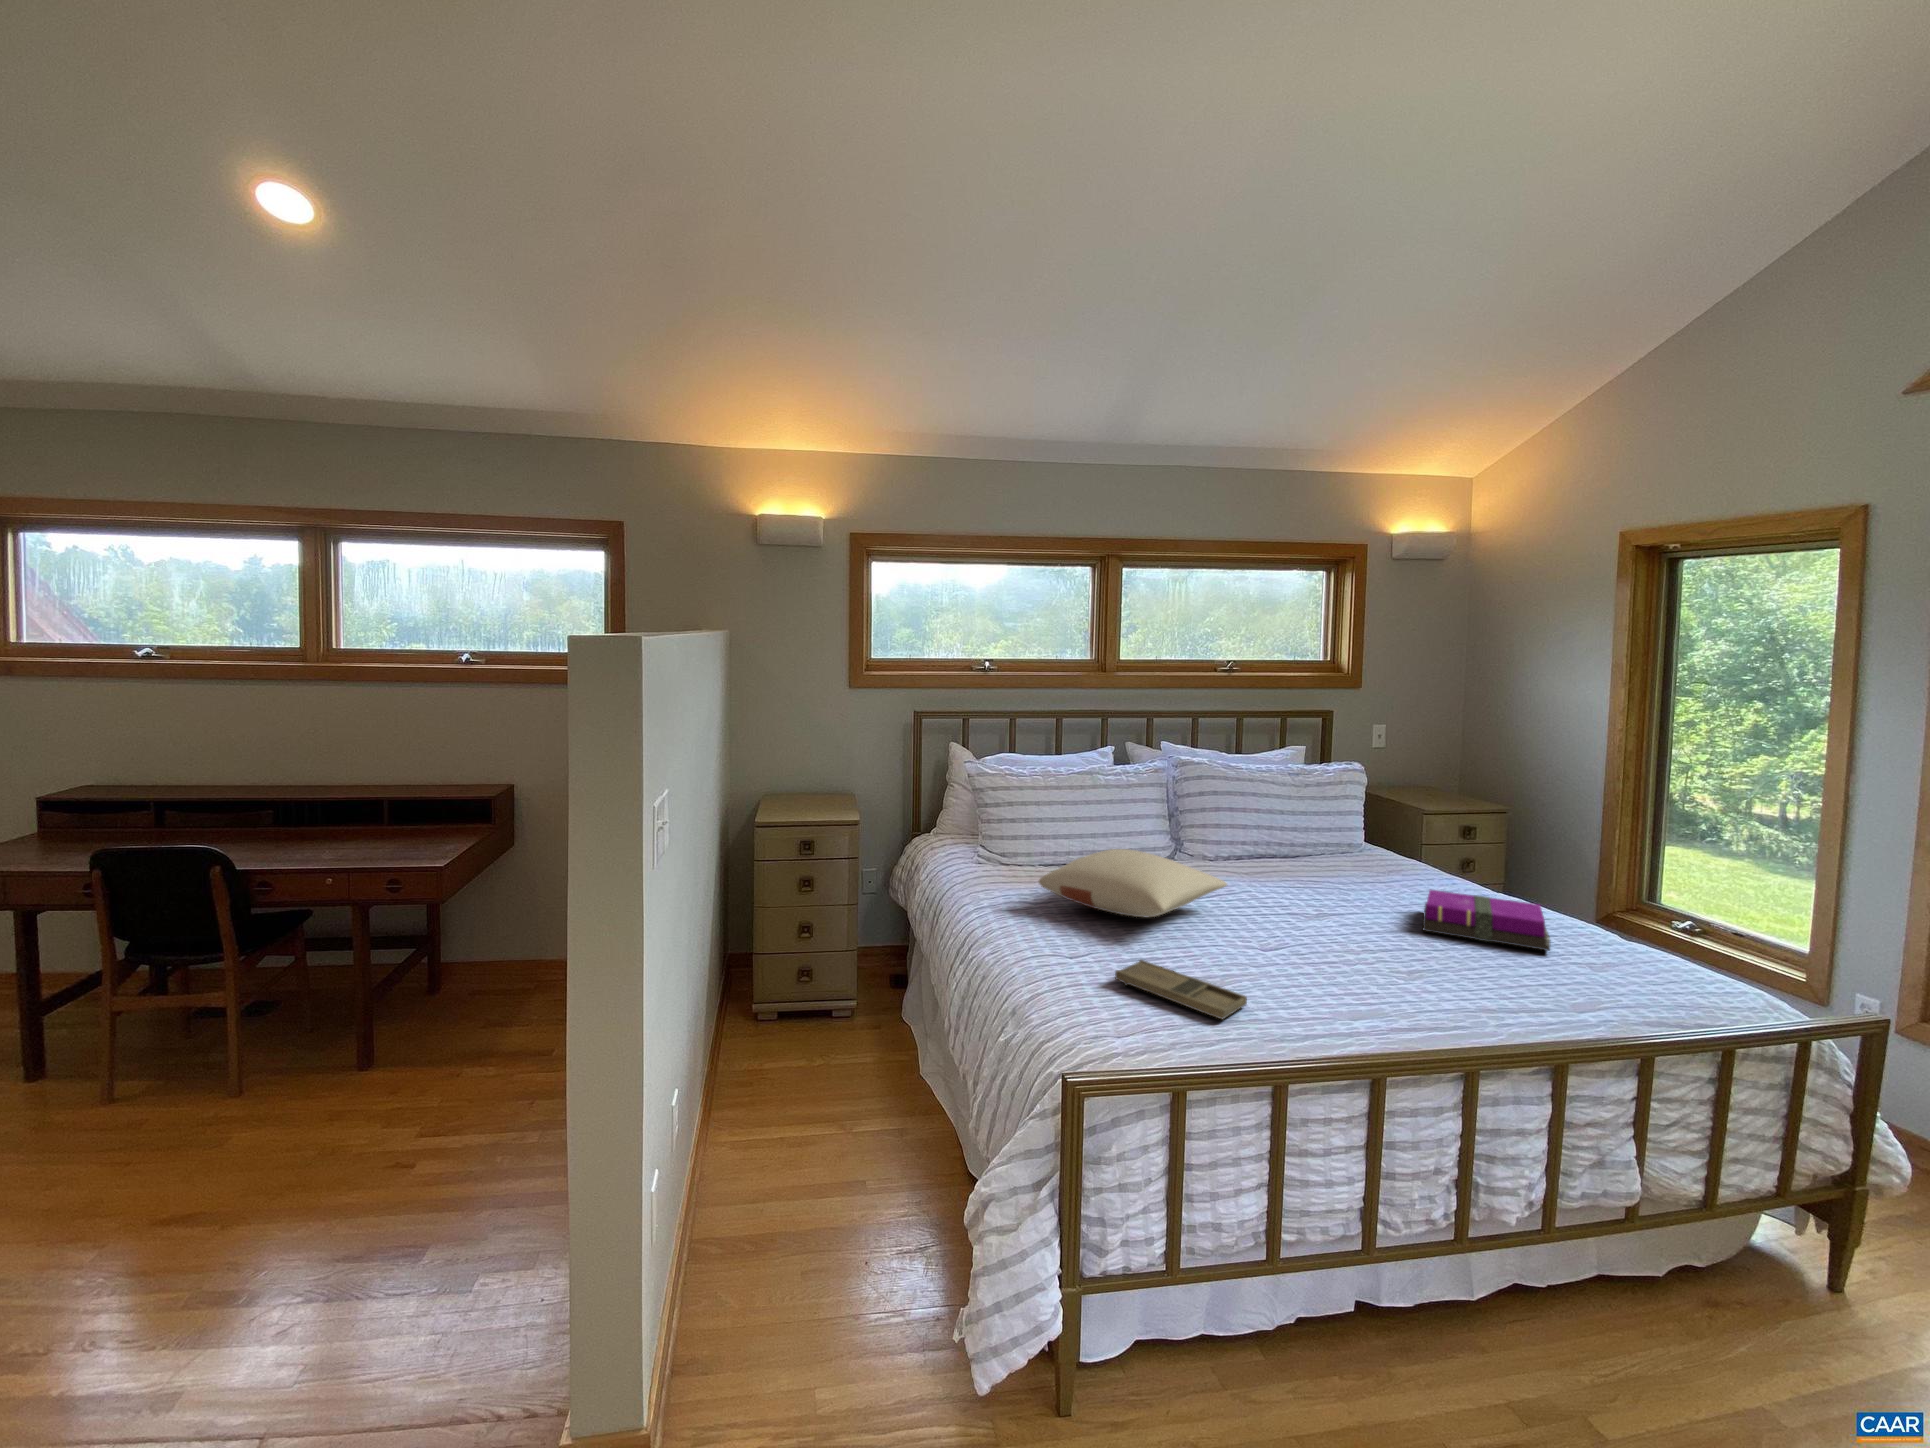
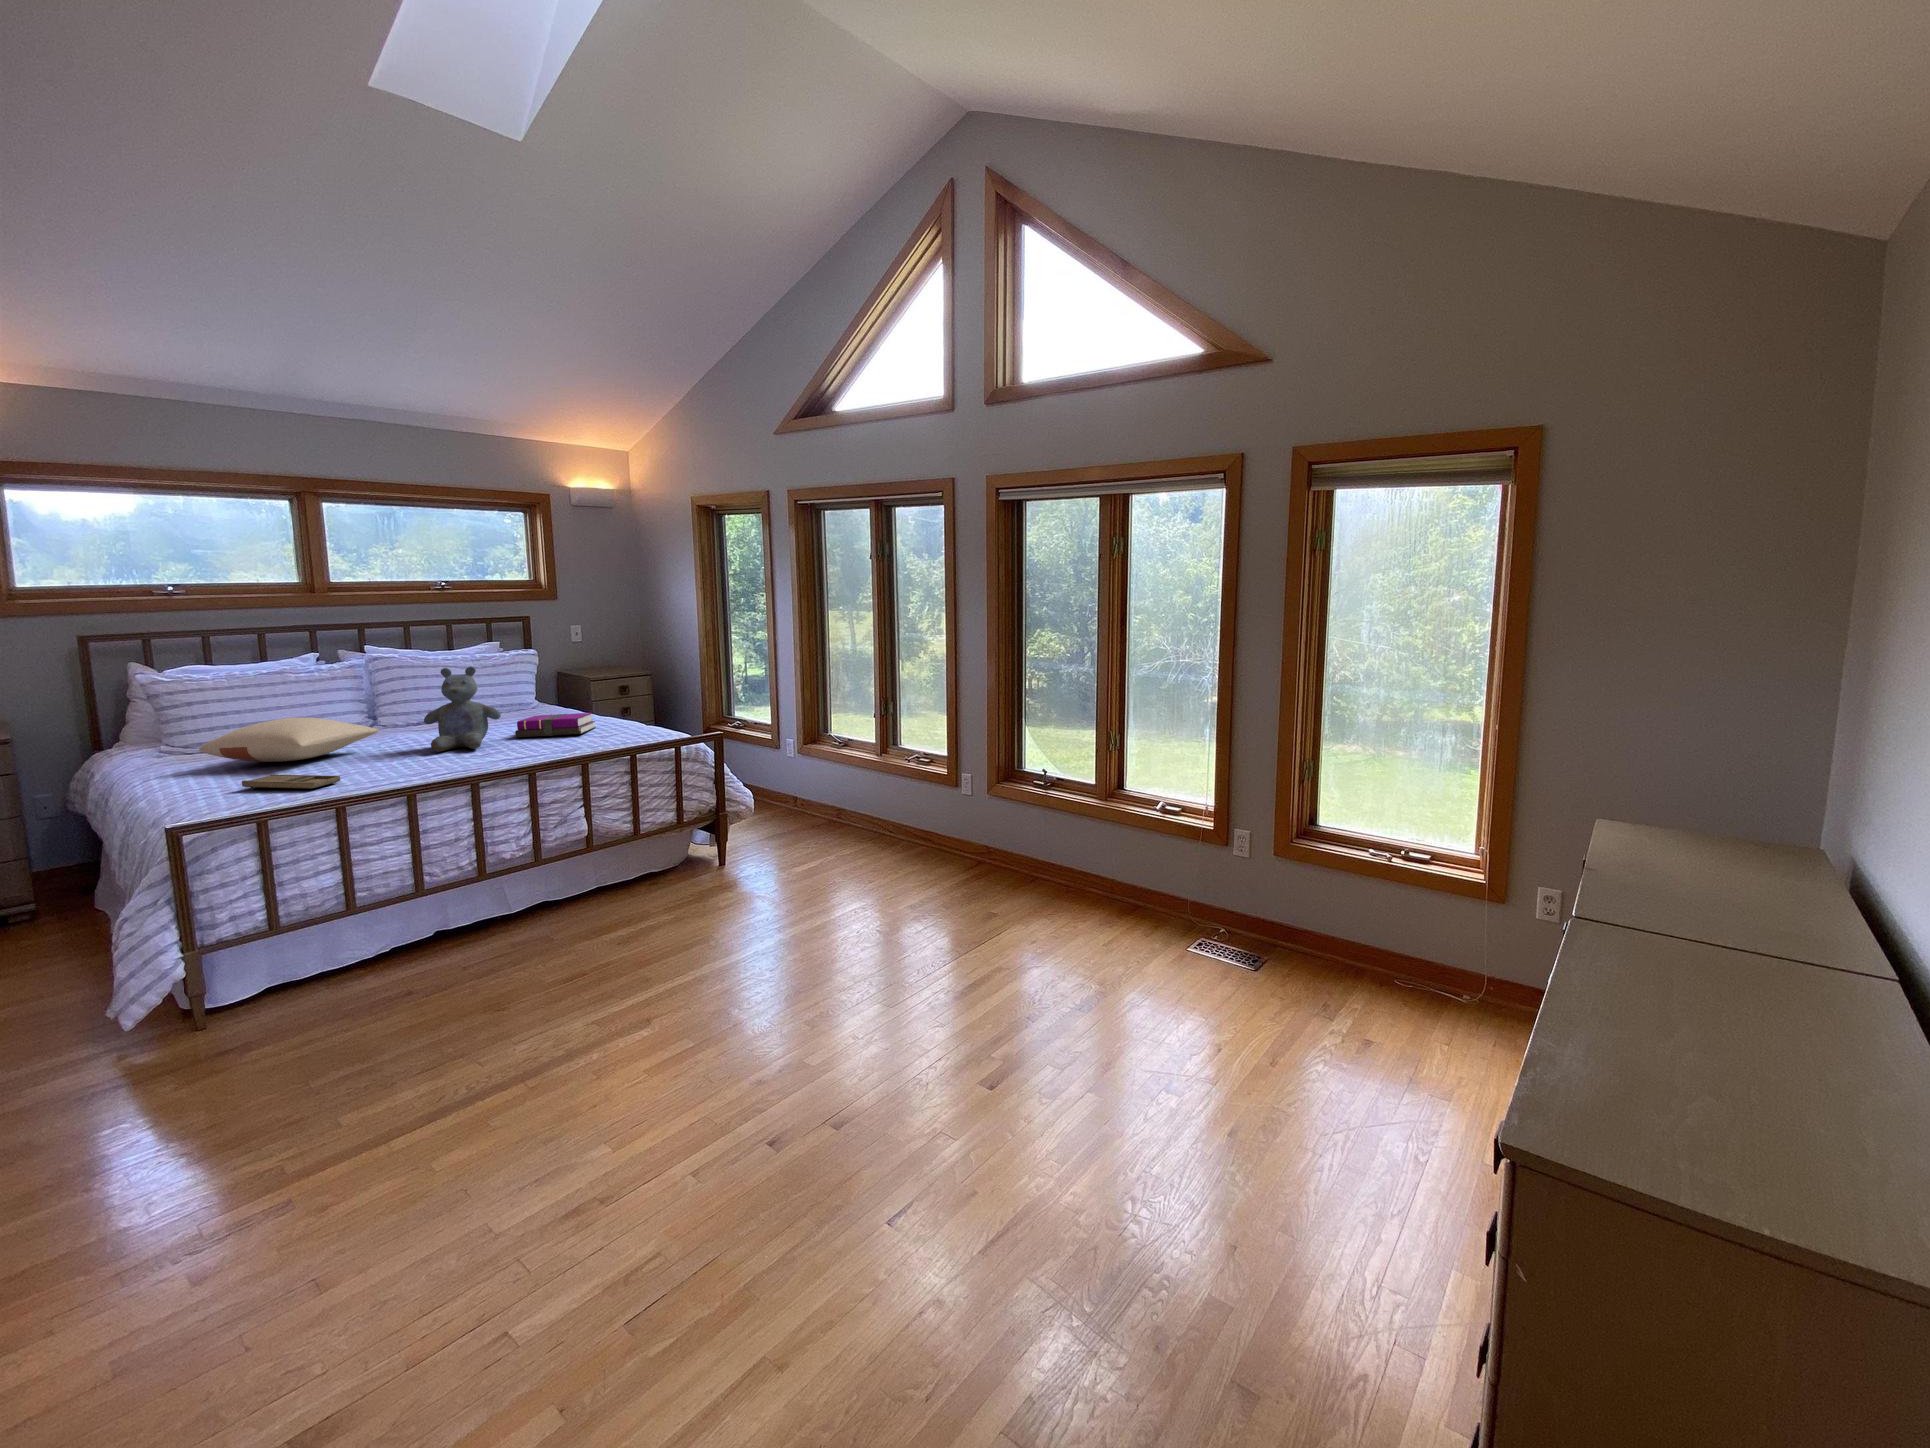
stuffed bear: none [1295,808,1415,954] -> present [424,667,501,752]

